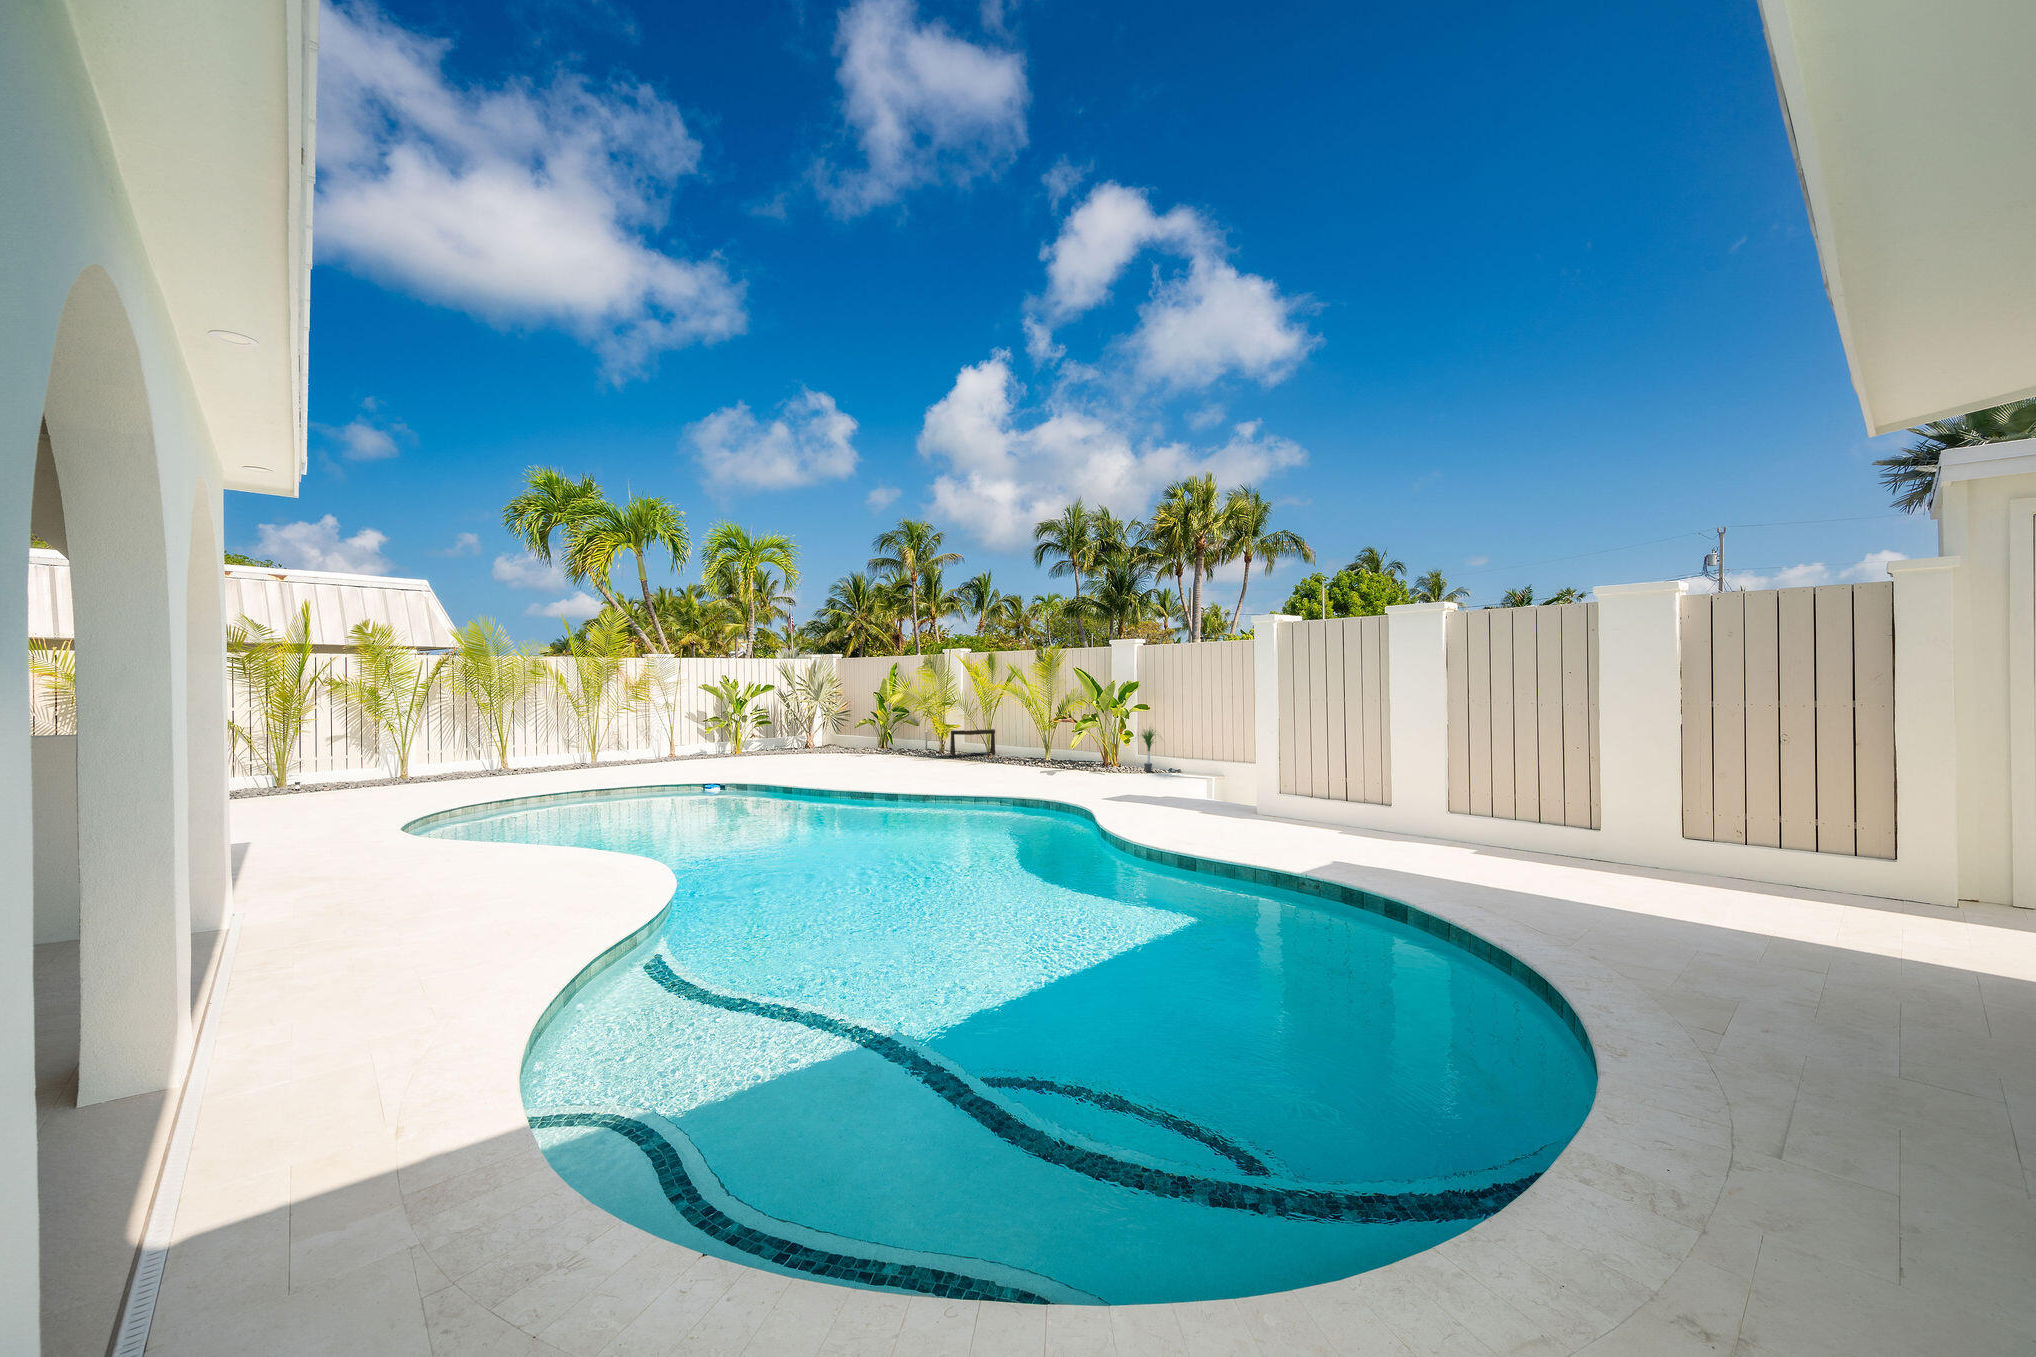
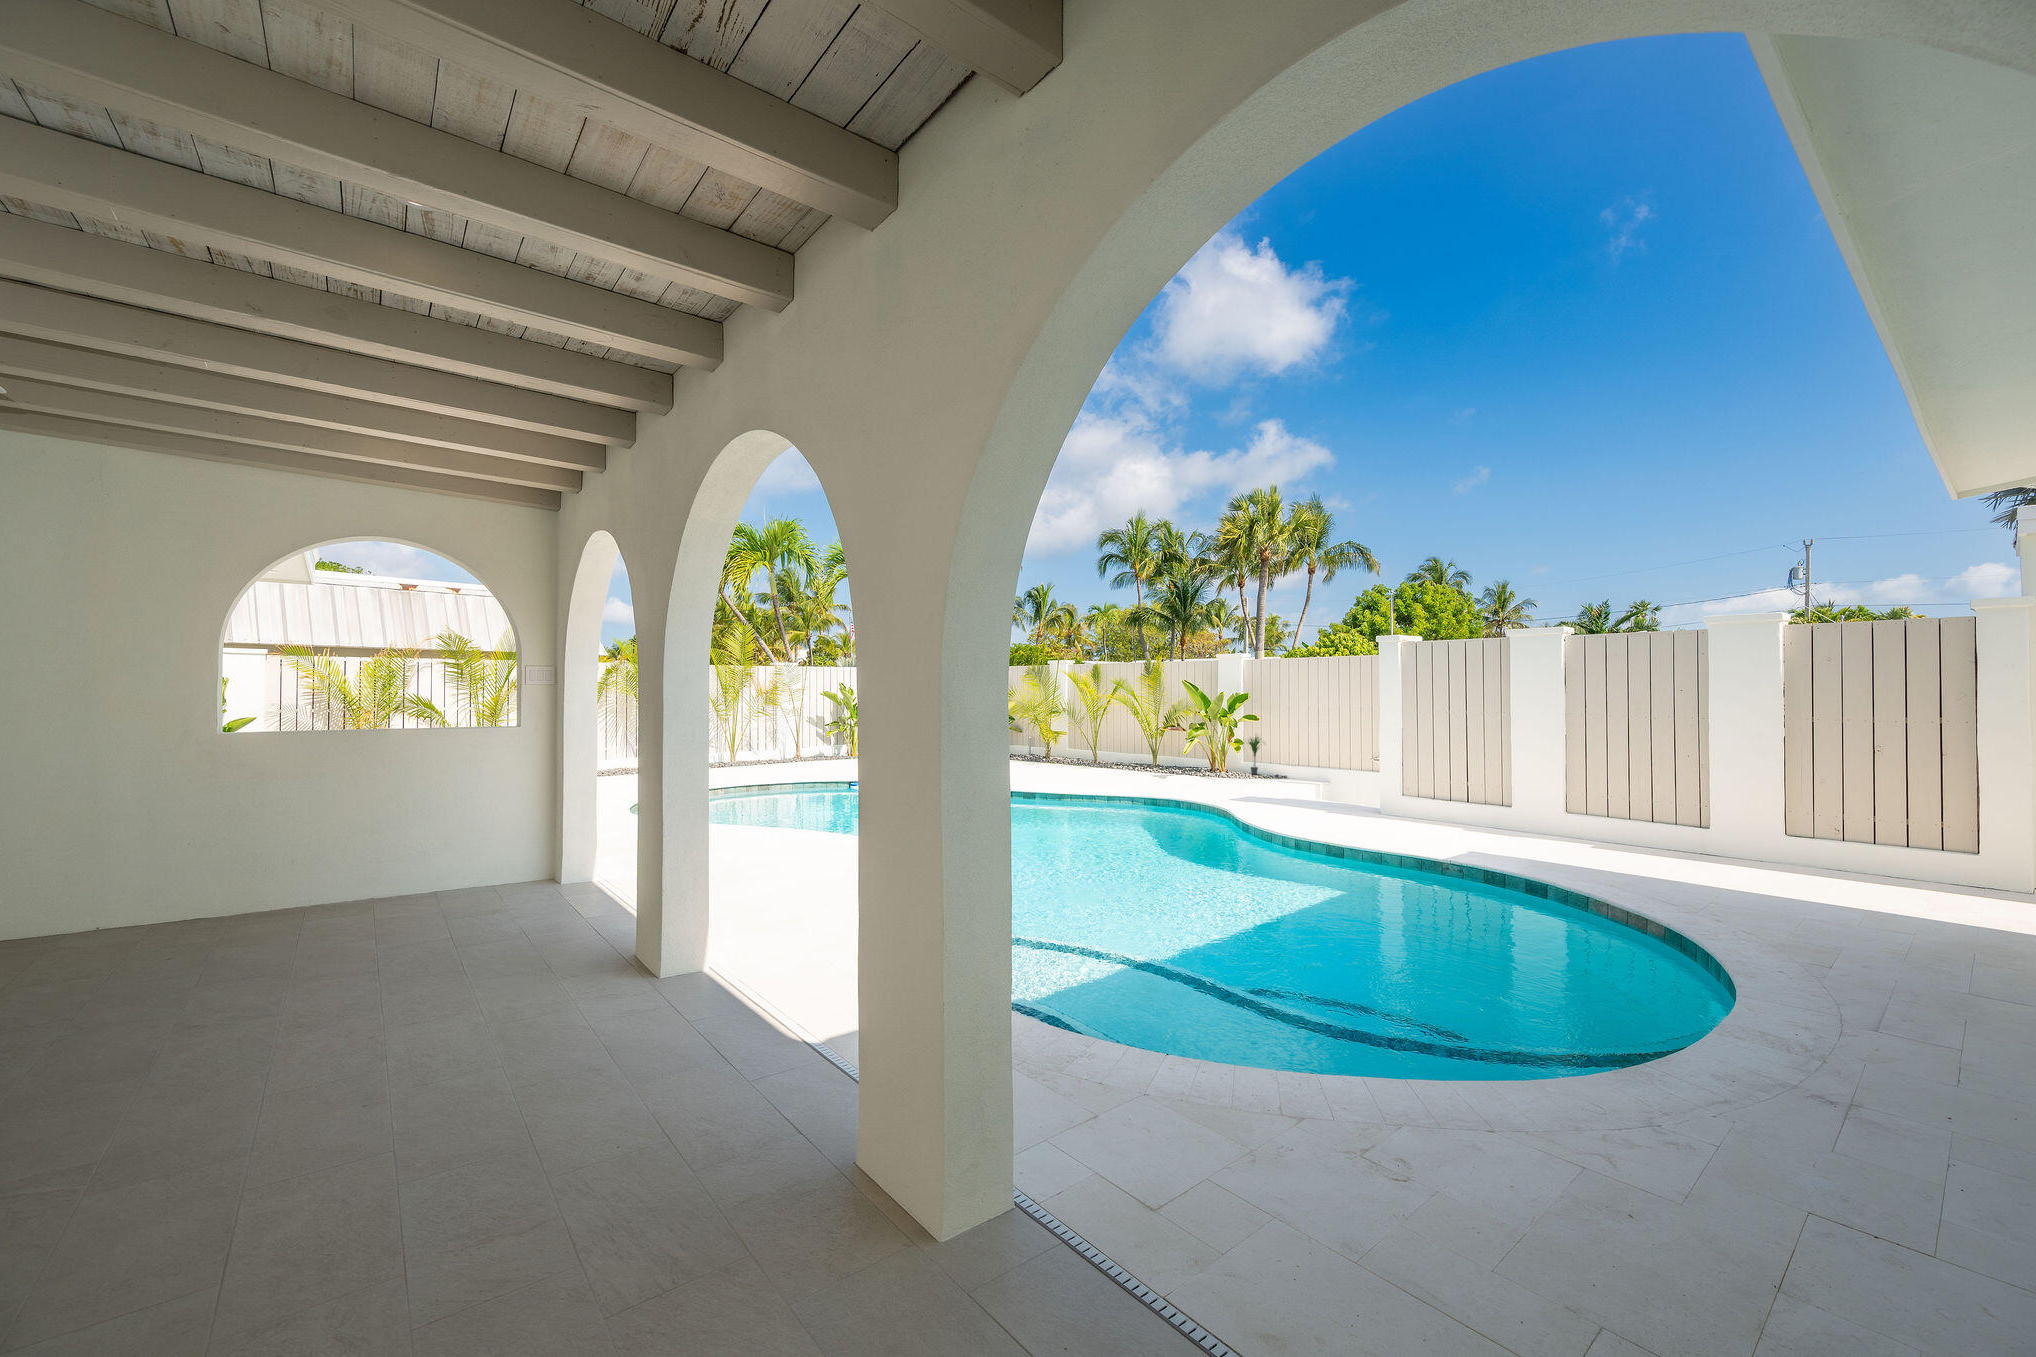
bench: present [950,729,995,756] -> none [1058,737,1101,761]

